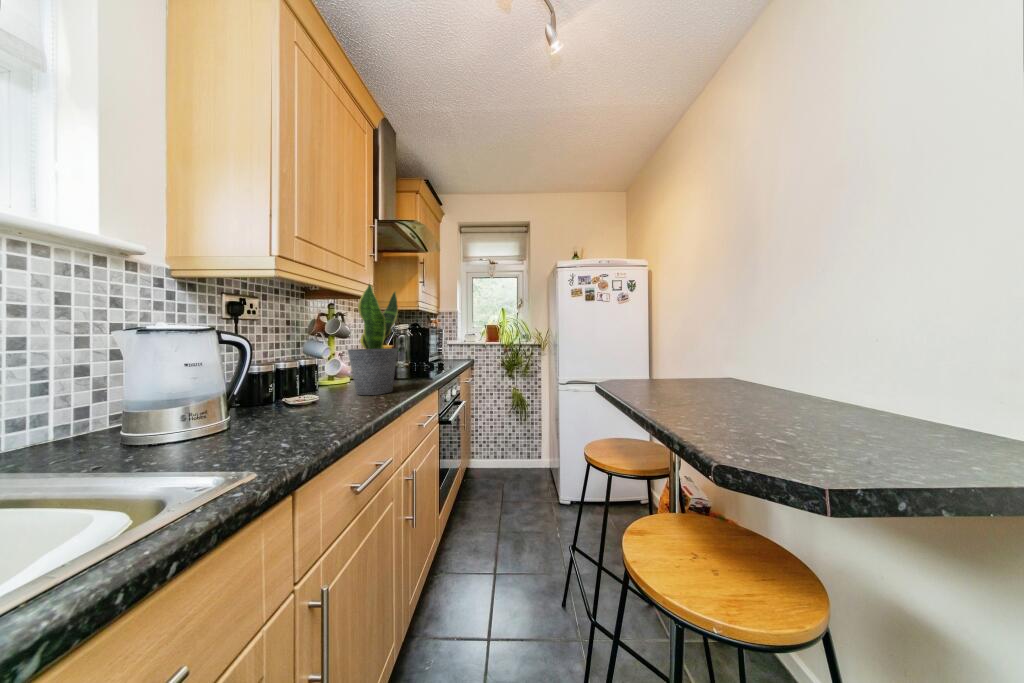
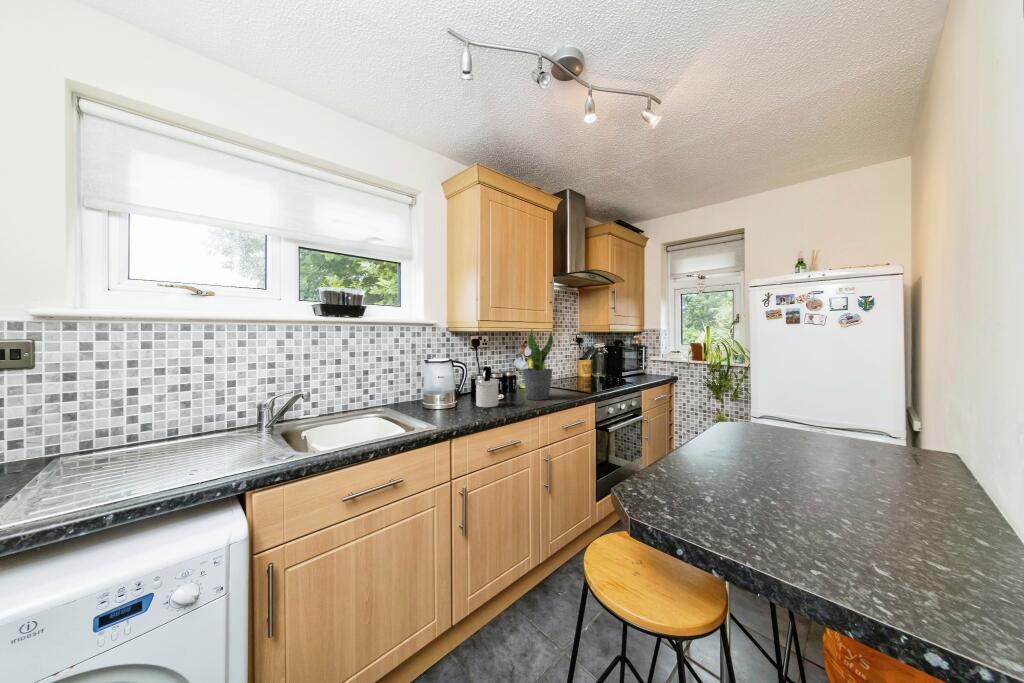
soap dispenser: none [276,342,329,419] -> present [475,367,499,407]

